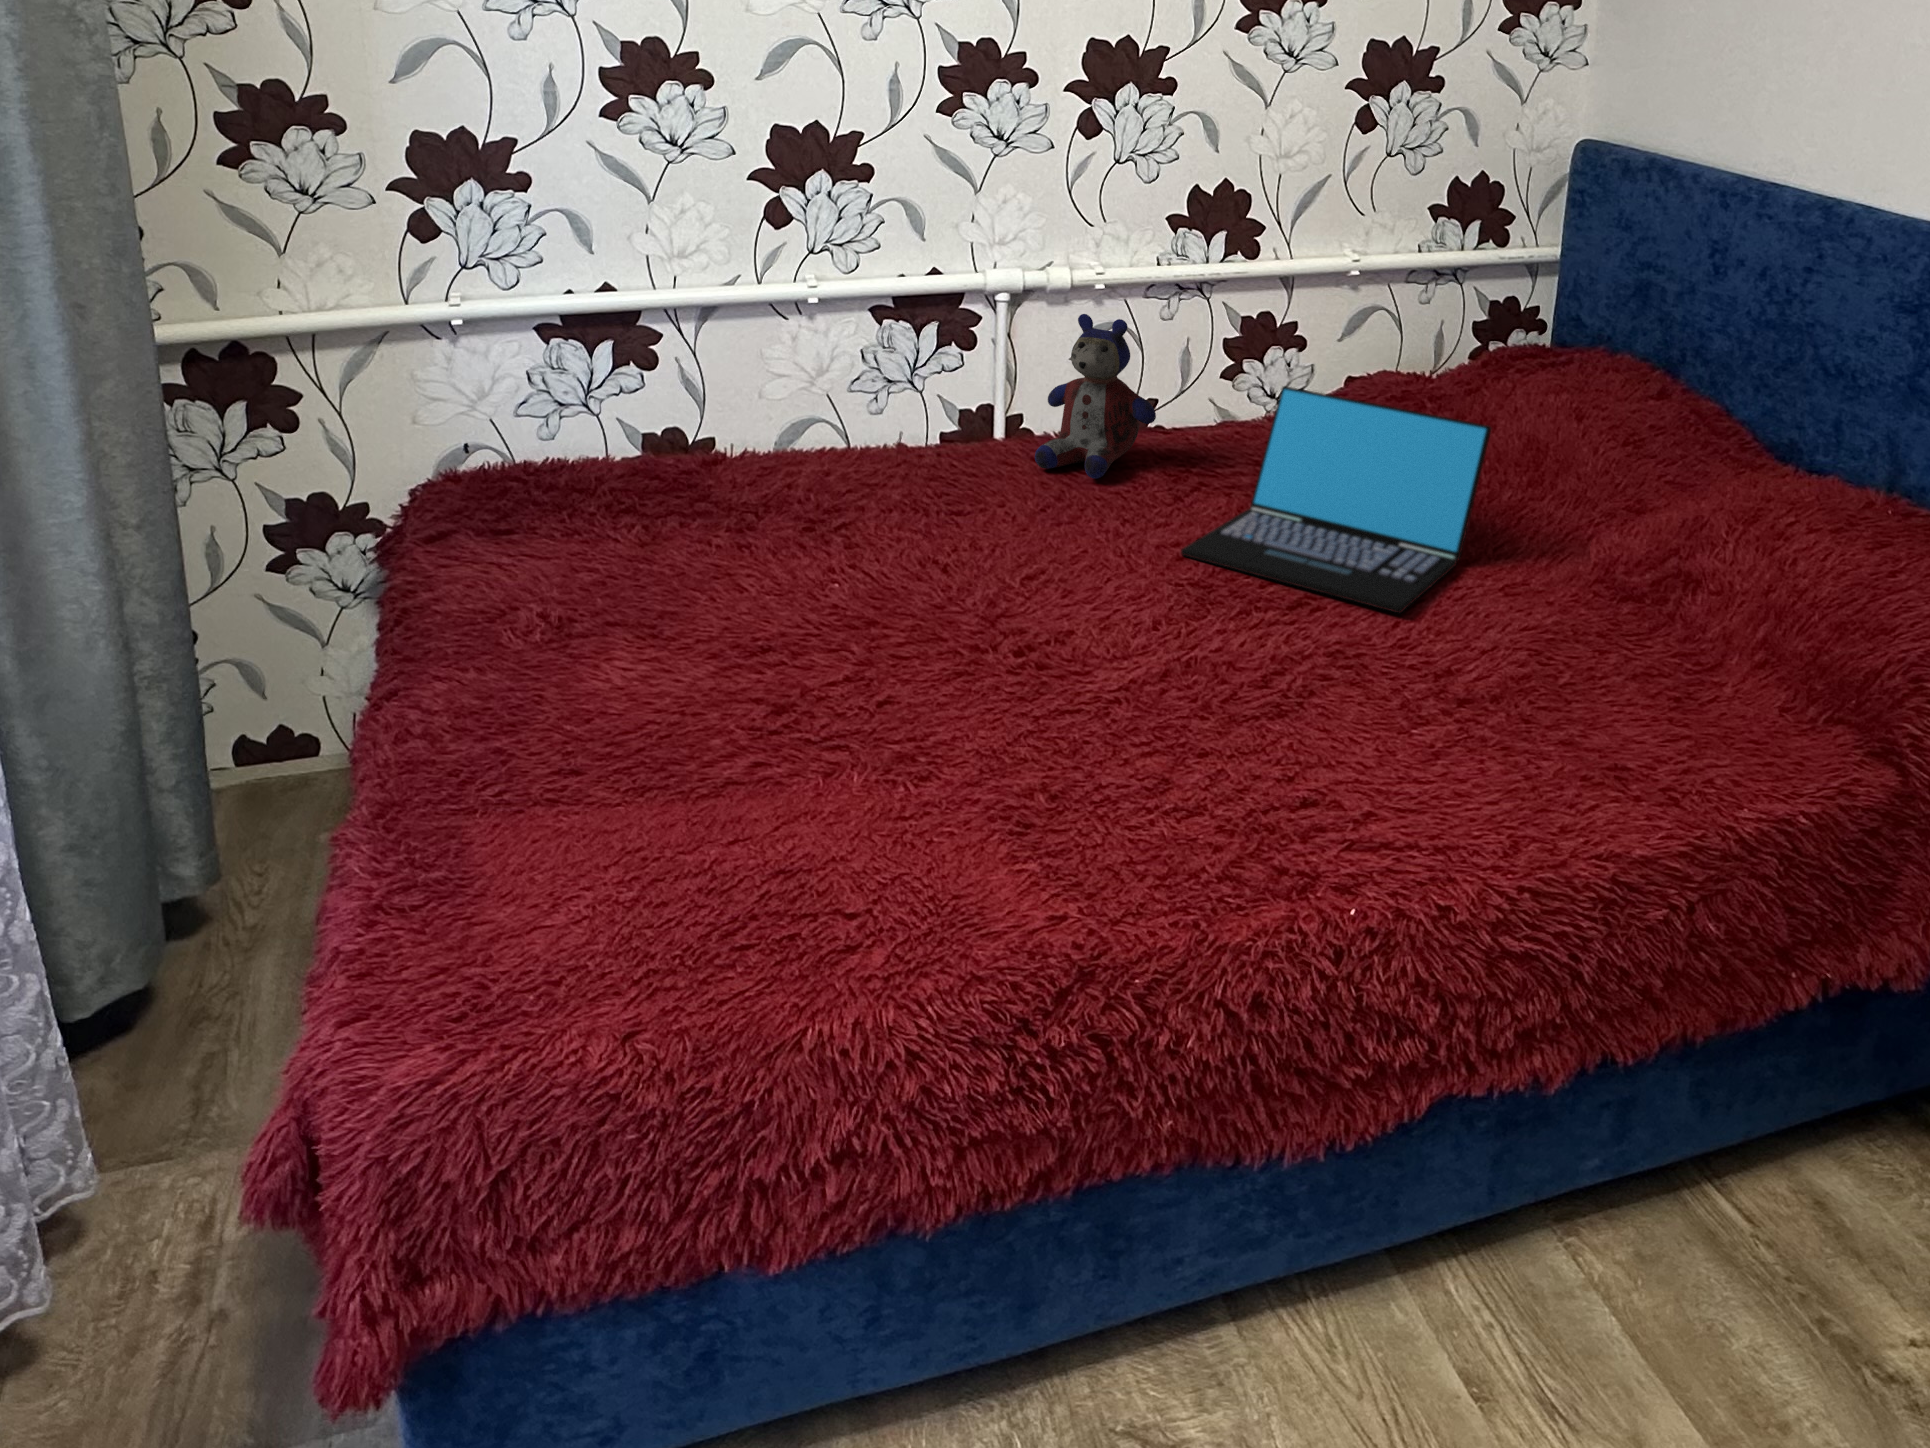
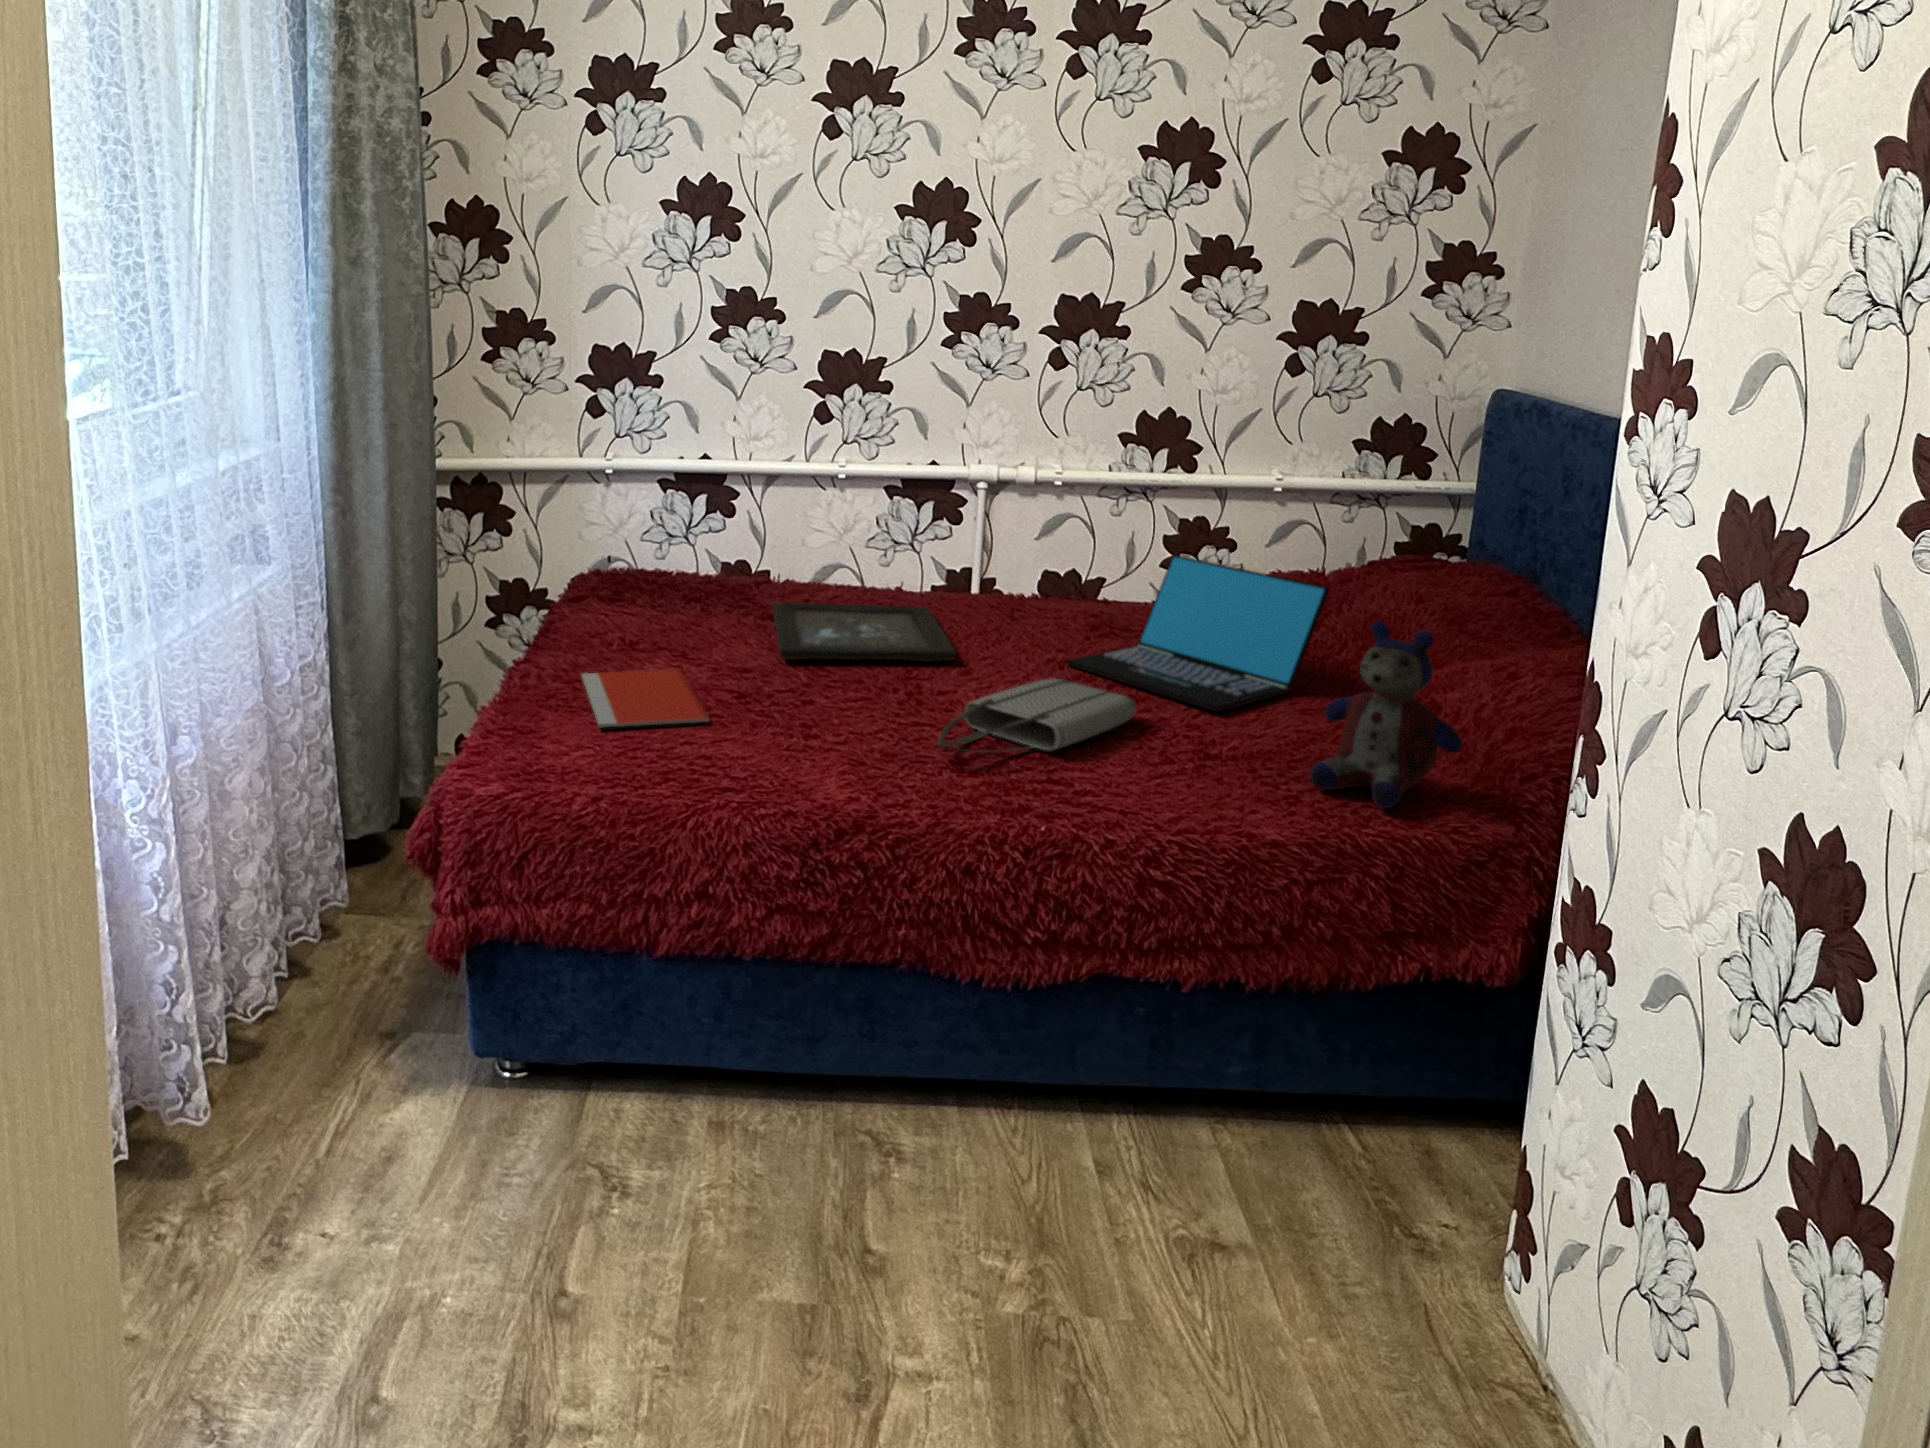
stuffed bear: present [1035,314,1156,479] -> present [1310,621,1463,808]
tray: none [746,476,1042,609] -> present [773,603,956,662]
tote bag: none [1098,596,1314,765] -> present [938,679,1135,753]
notebook: none [485,655,733,818] -> present [582,669,709,728]

